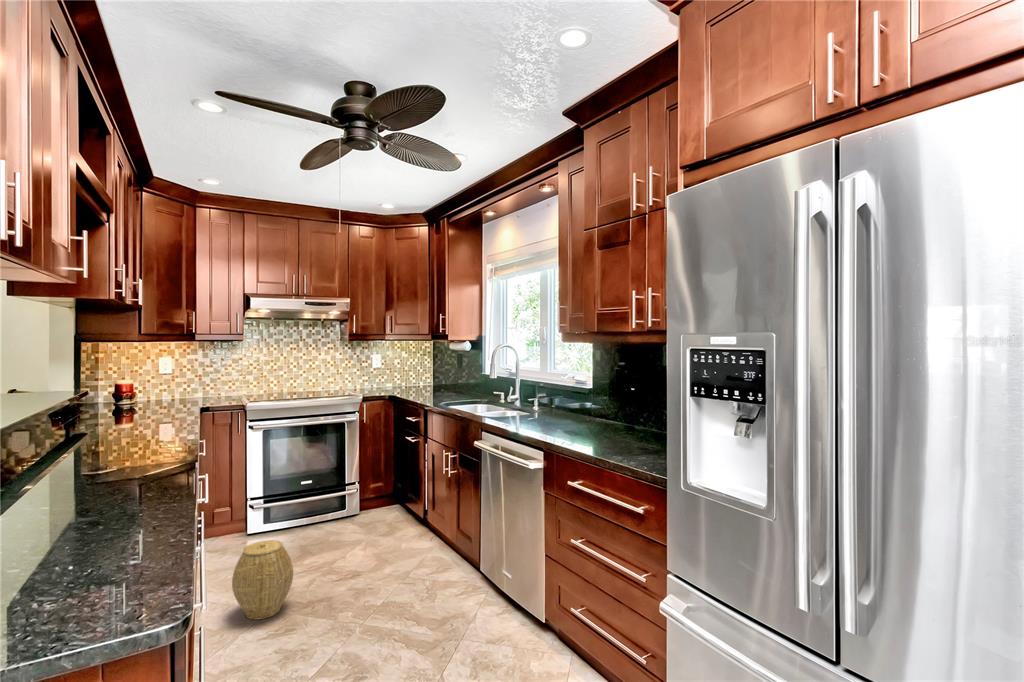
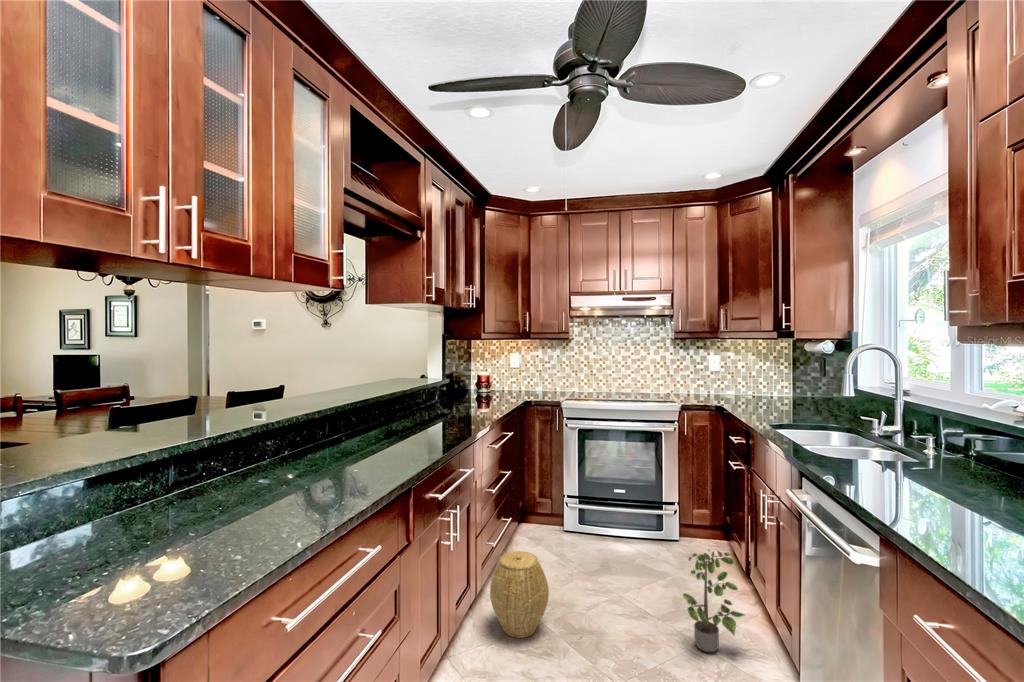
potted plant: none [399,492,442,571] -> present [683,550,744,652]

